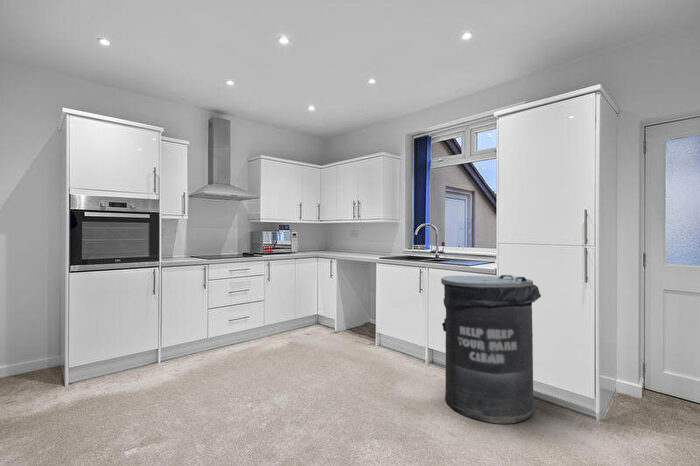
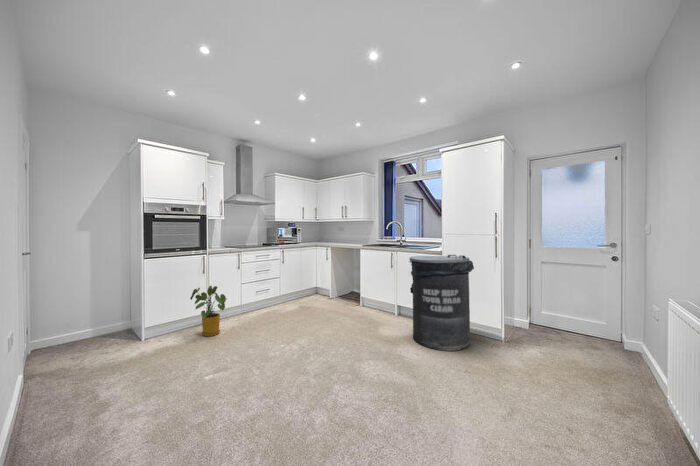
house plant: none [132,311,184,382] -> present [190,286,226,336]

